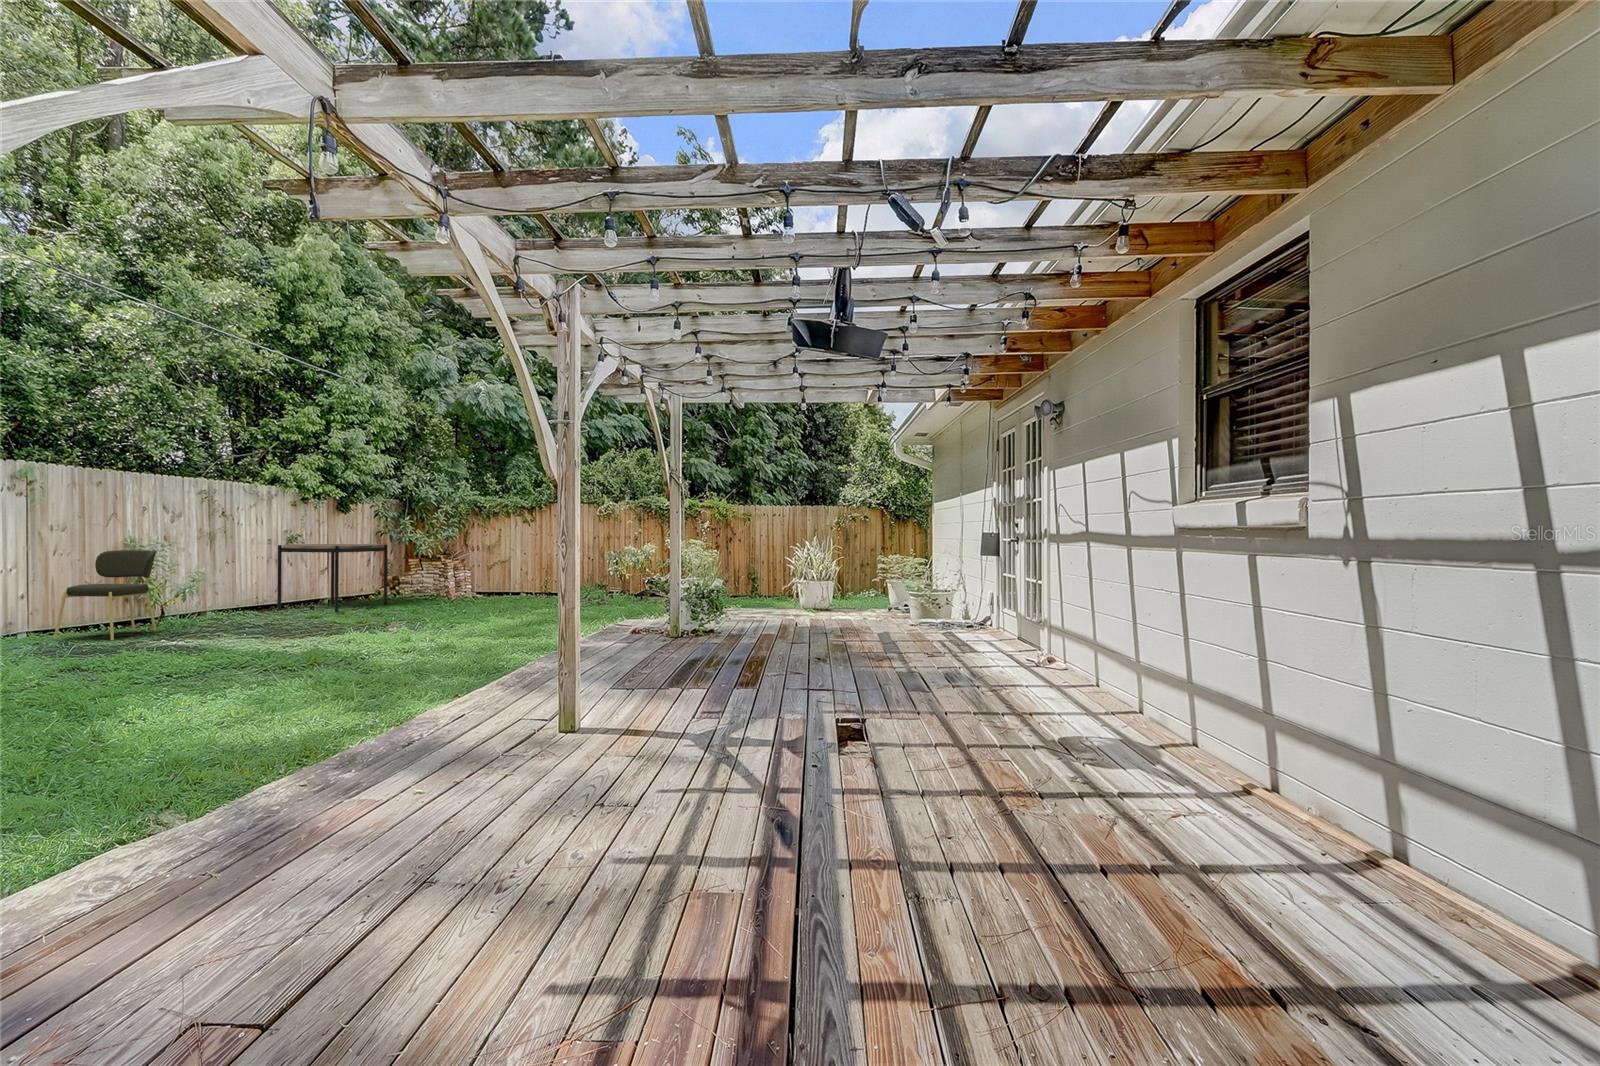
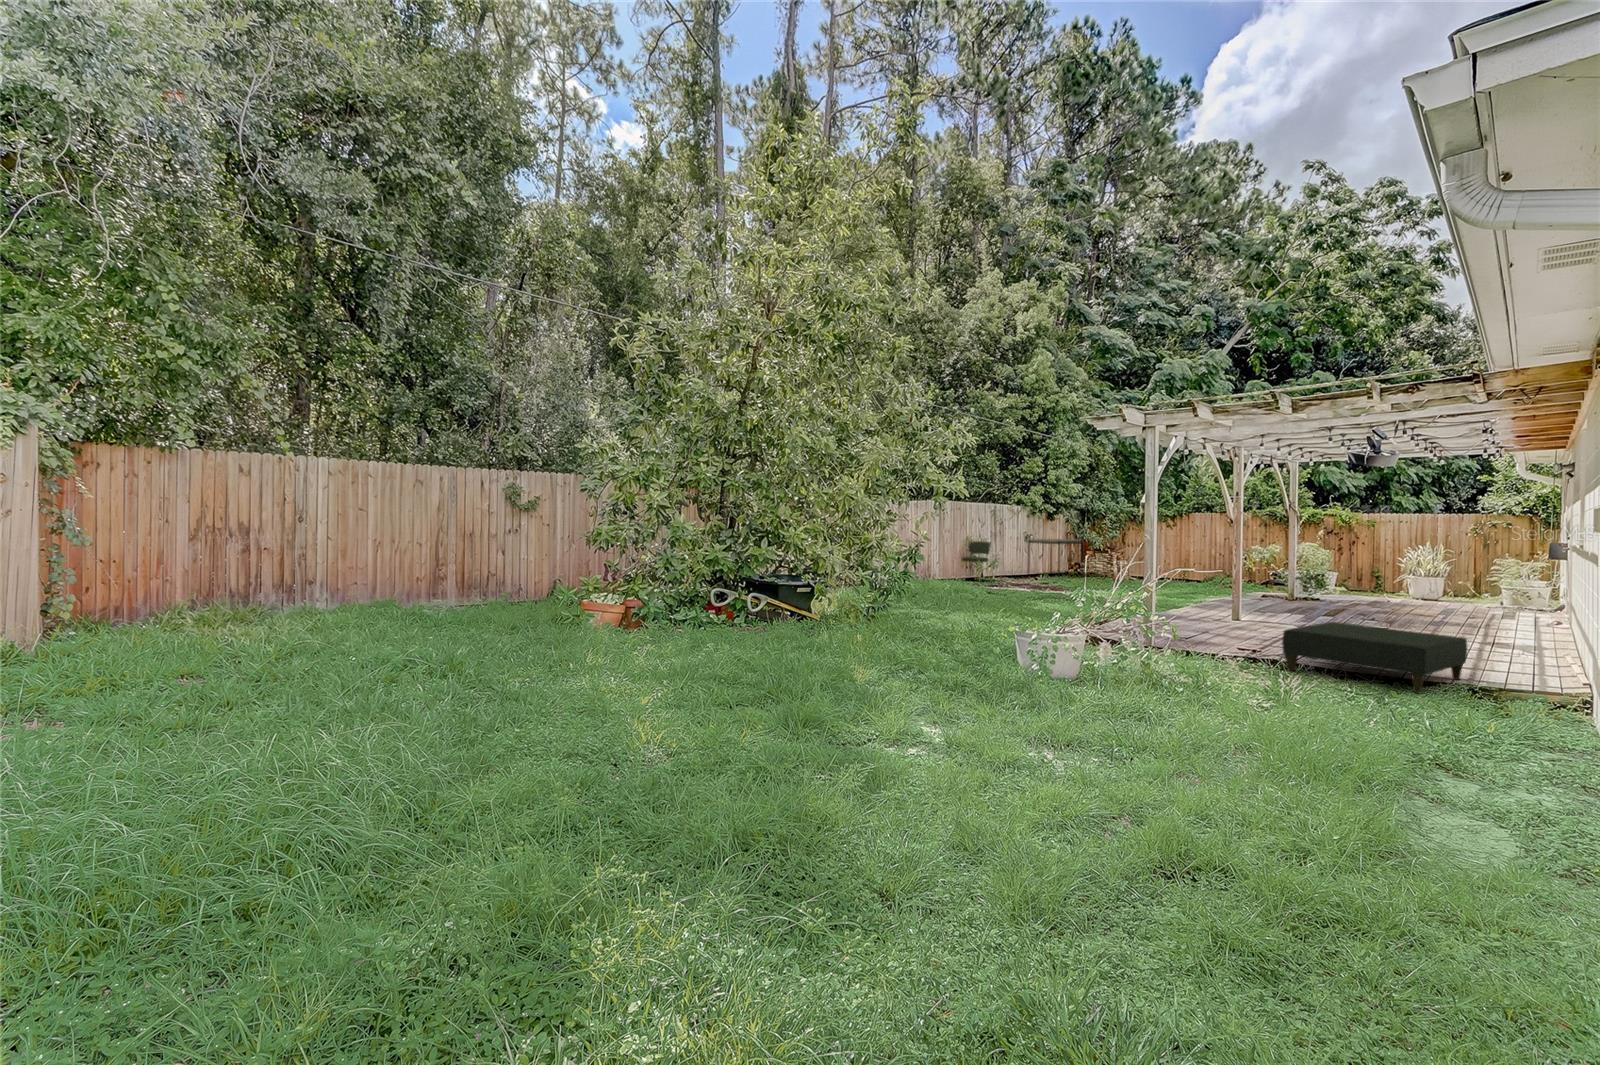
ottoman: none [786,717,1249,1025] -> present [1282,622,1467,693]

